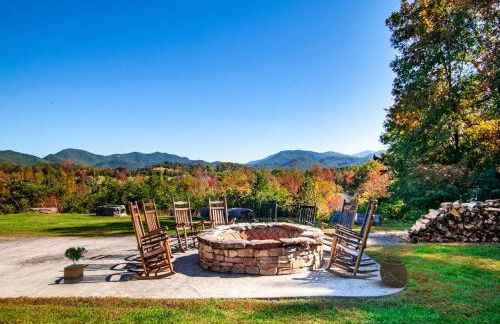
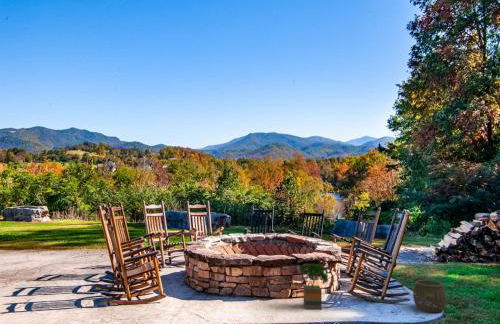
potted tree: present [64,247,88,283] -> present [299,264,328,309]

